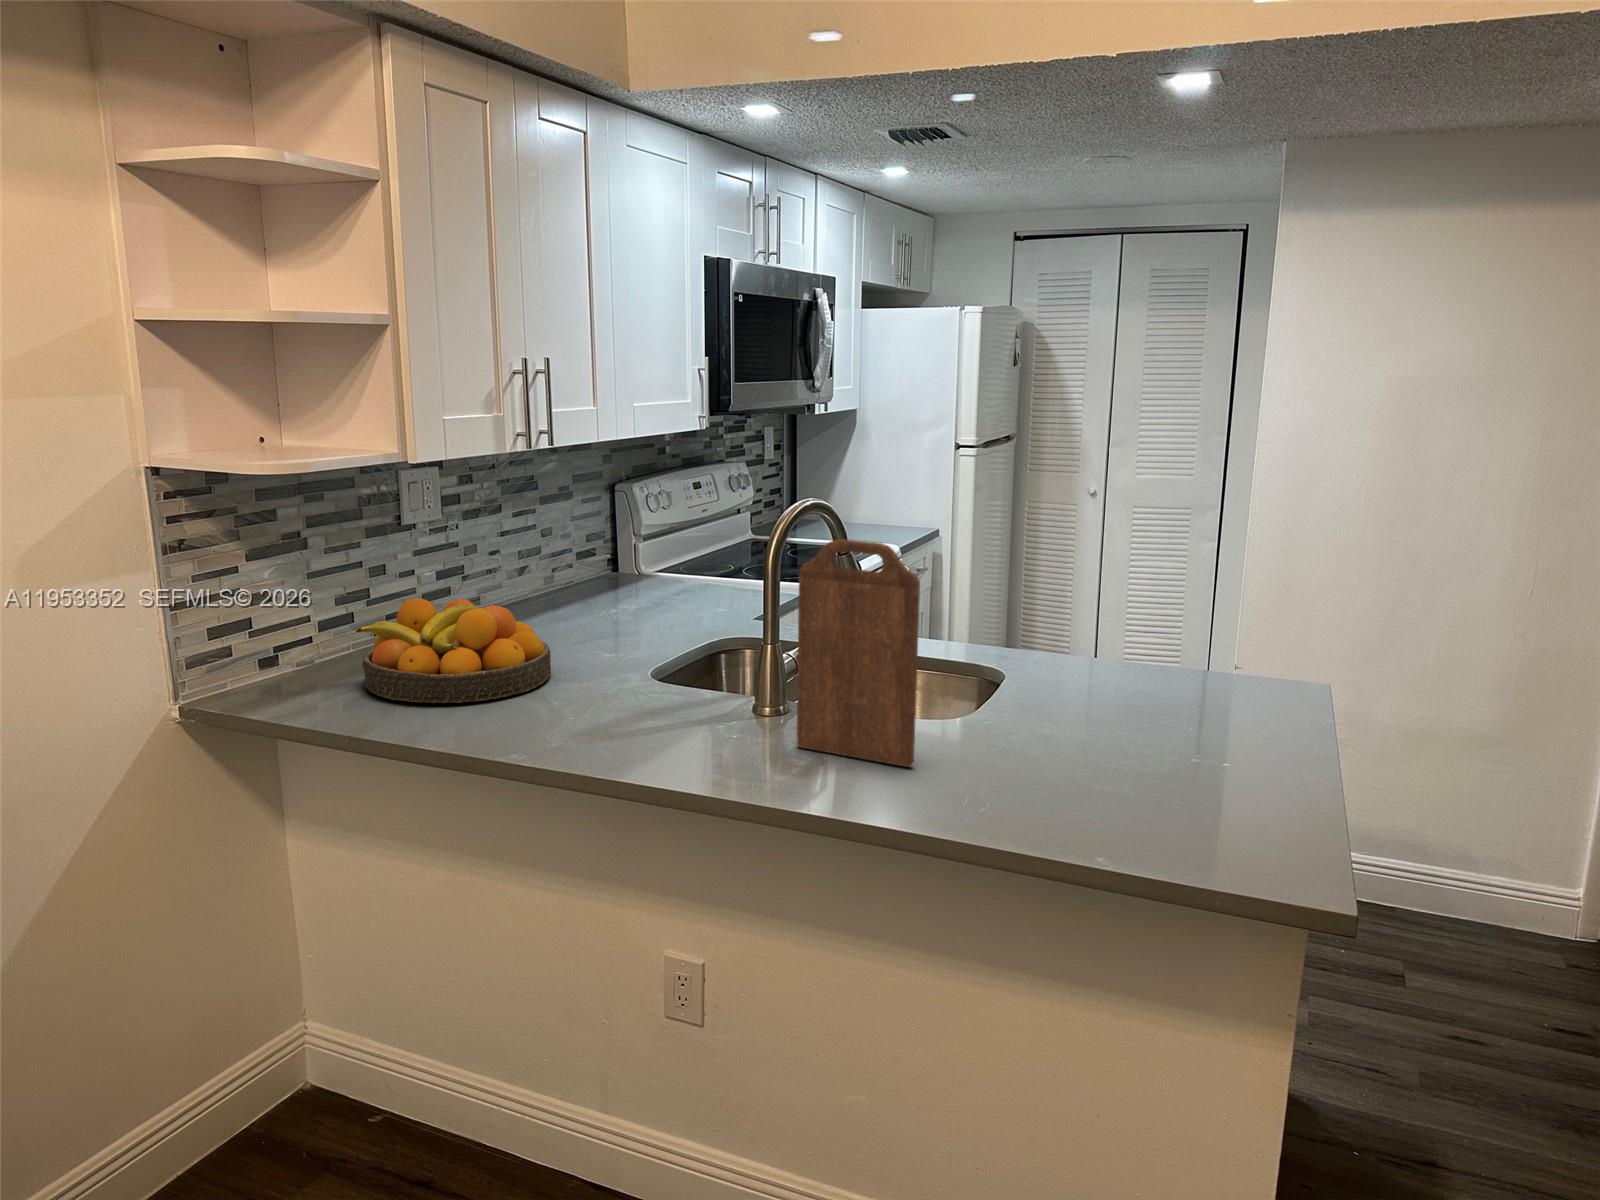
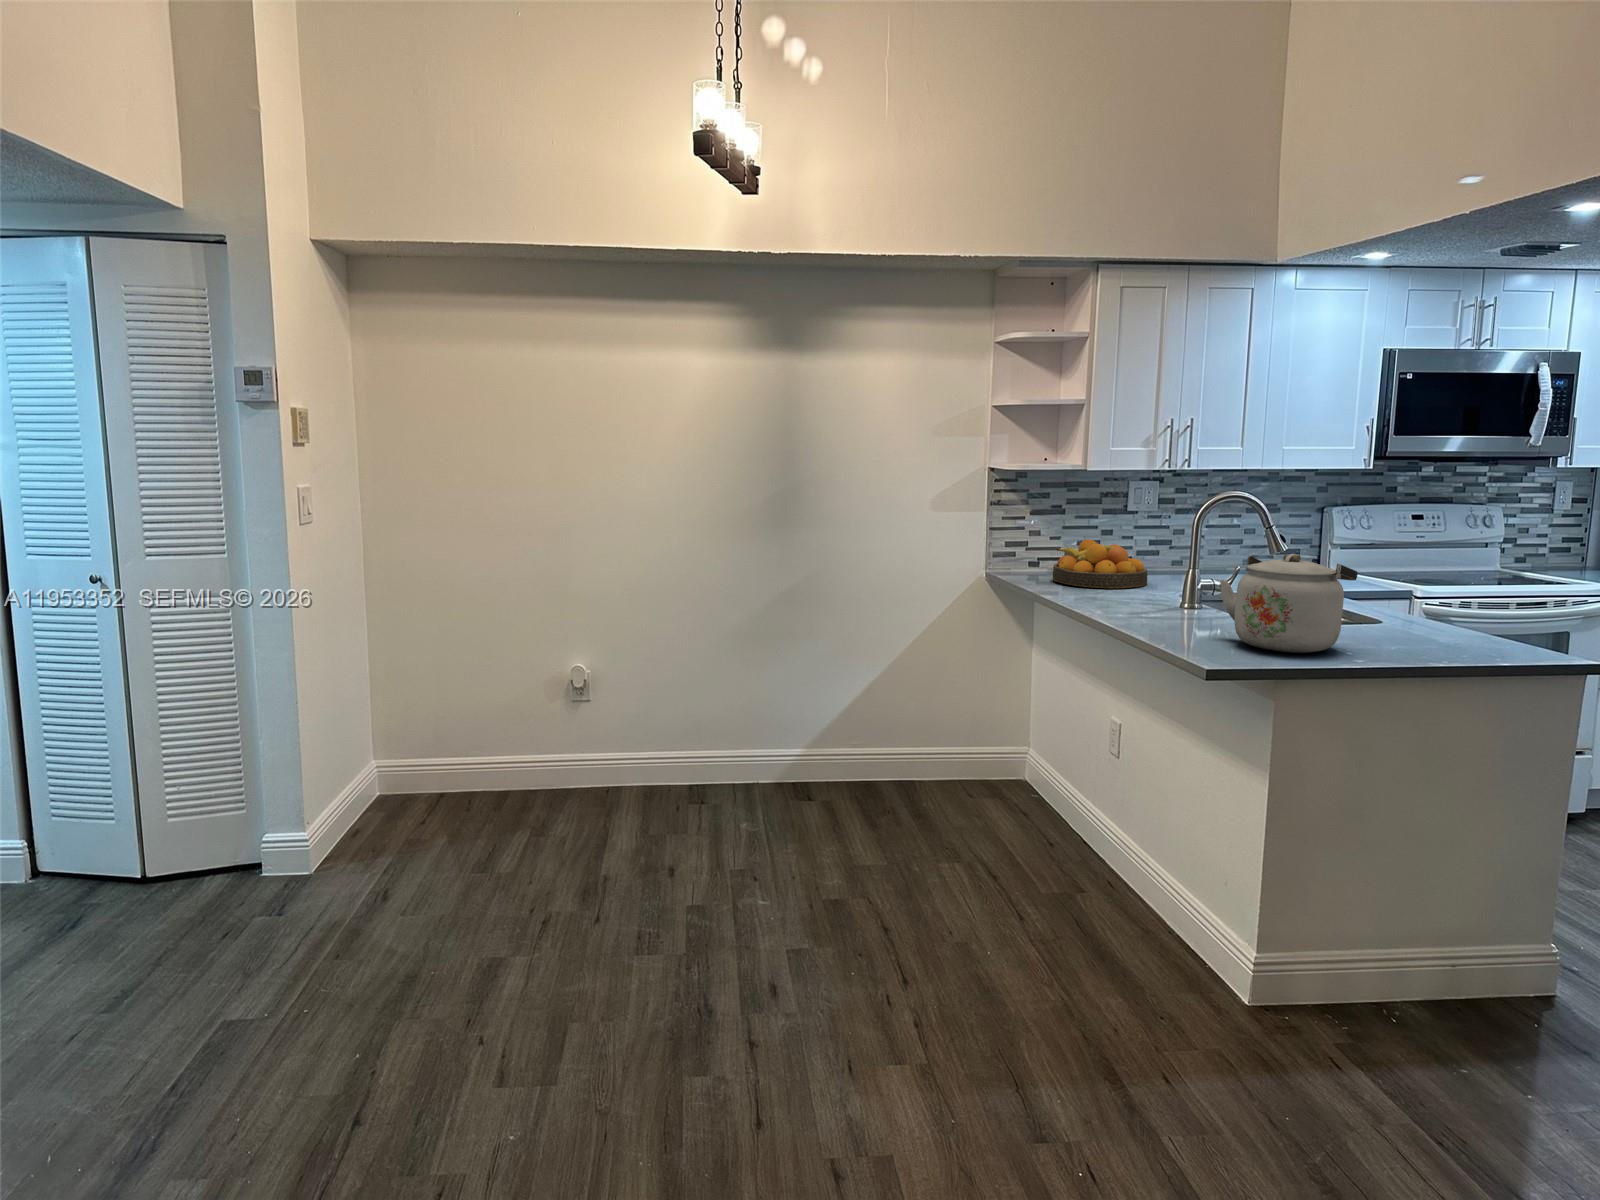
cutting board: present [797,539,920,767] -> none [1164,506,1201,630]
kettle: none [983,608,1173,778] -> present [1220,554,1358,653]

